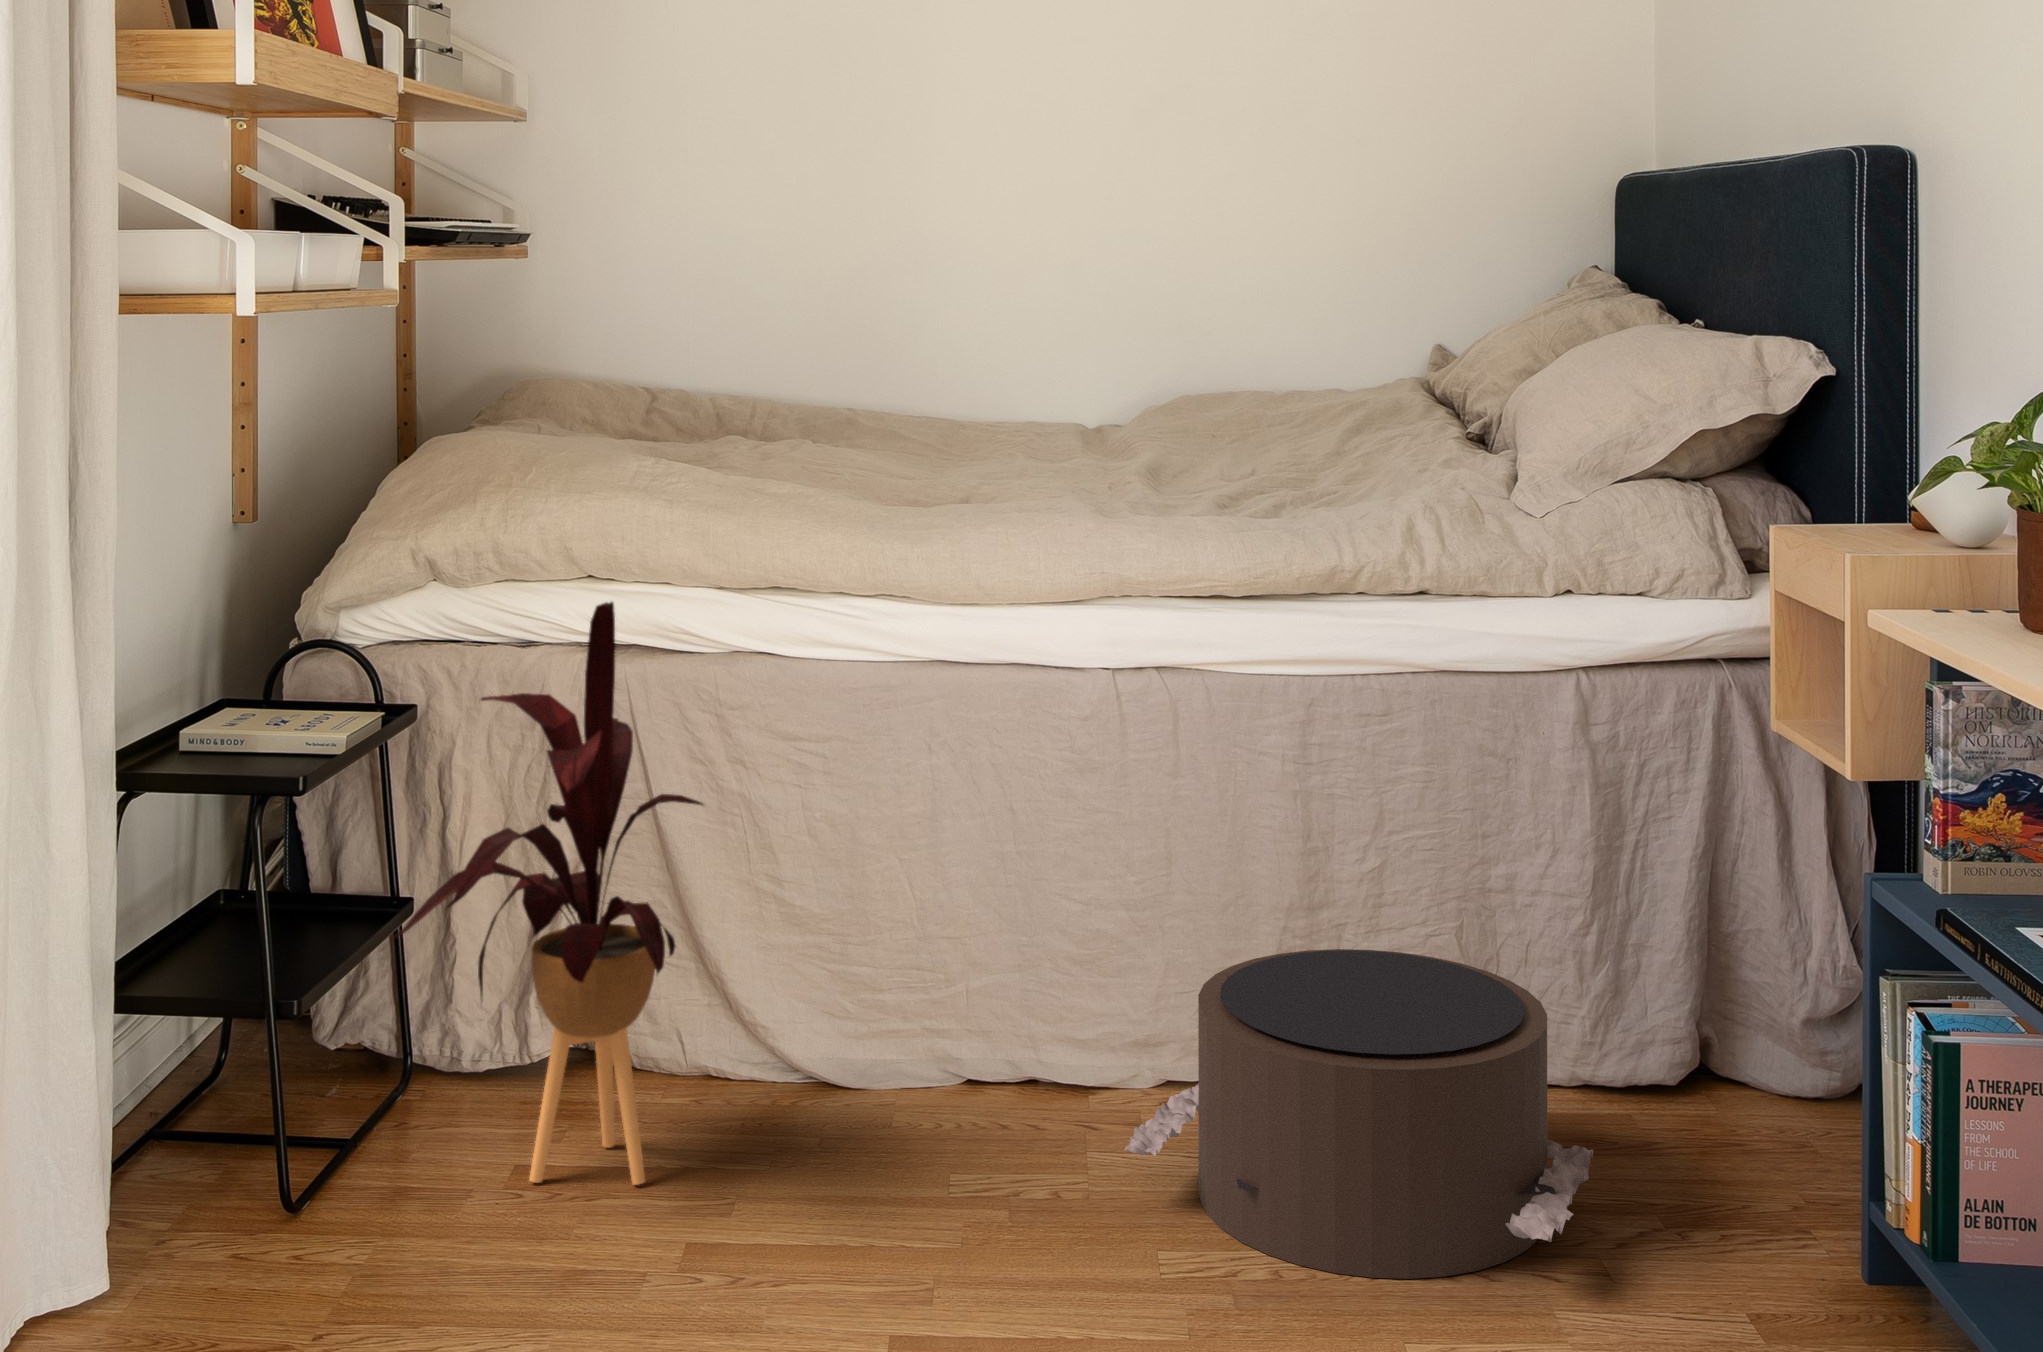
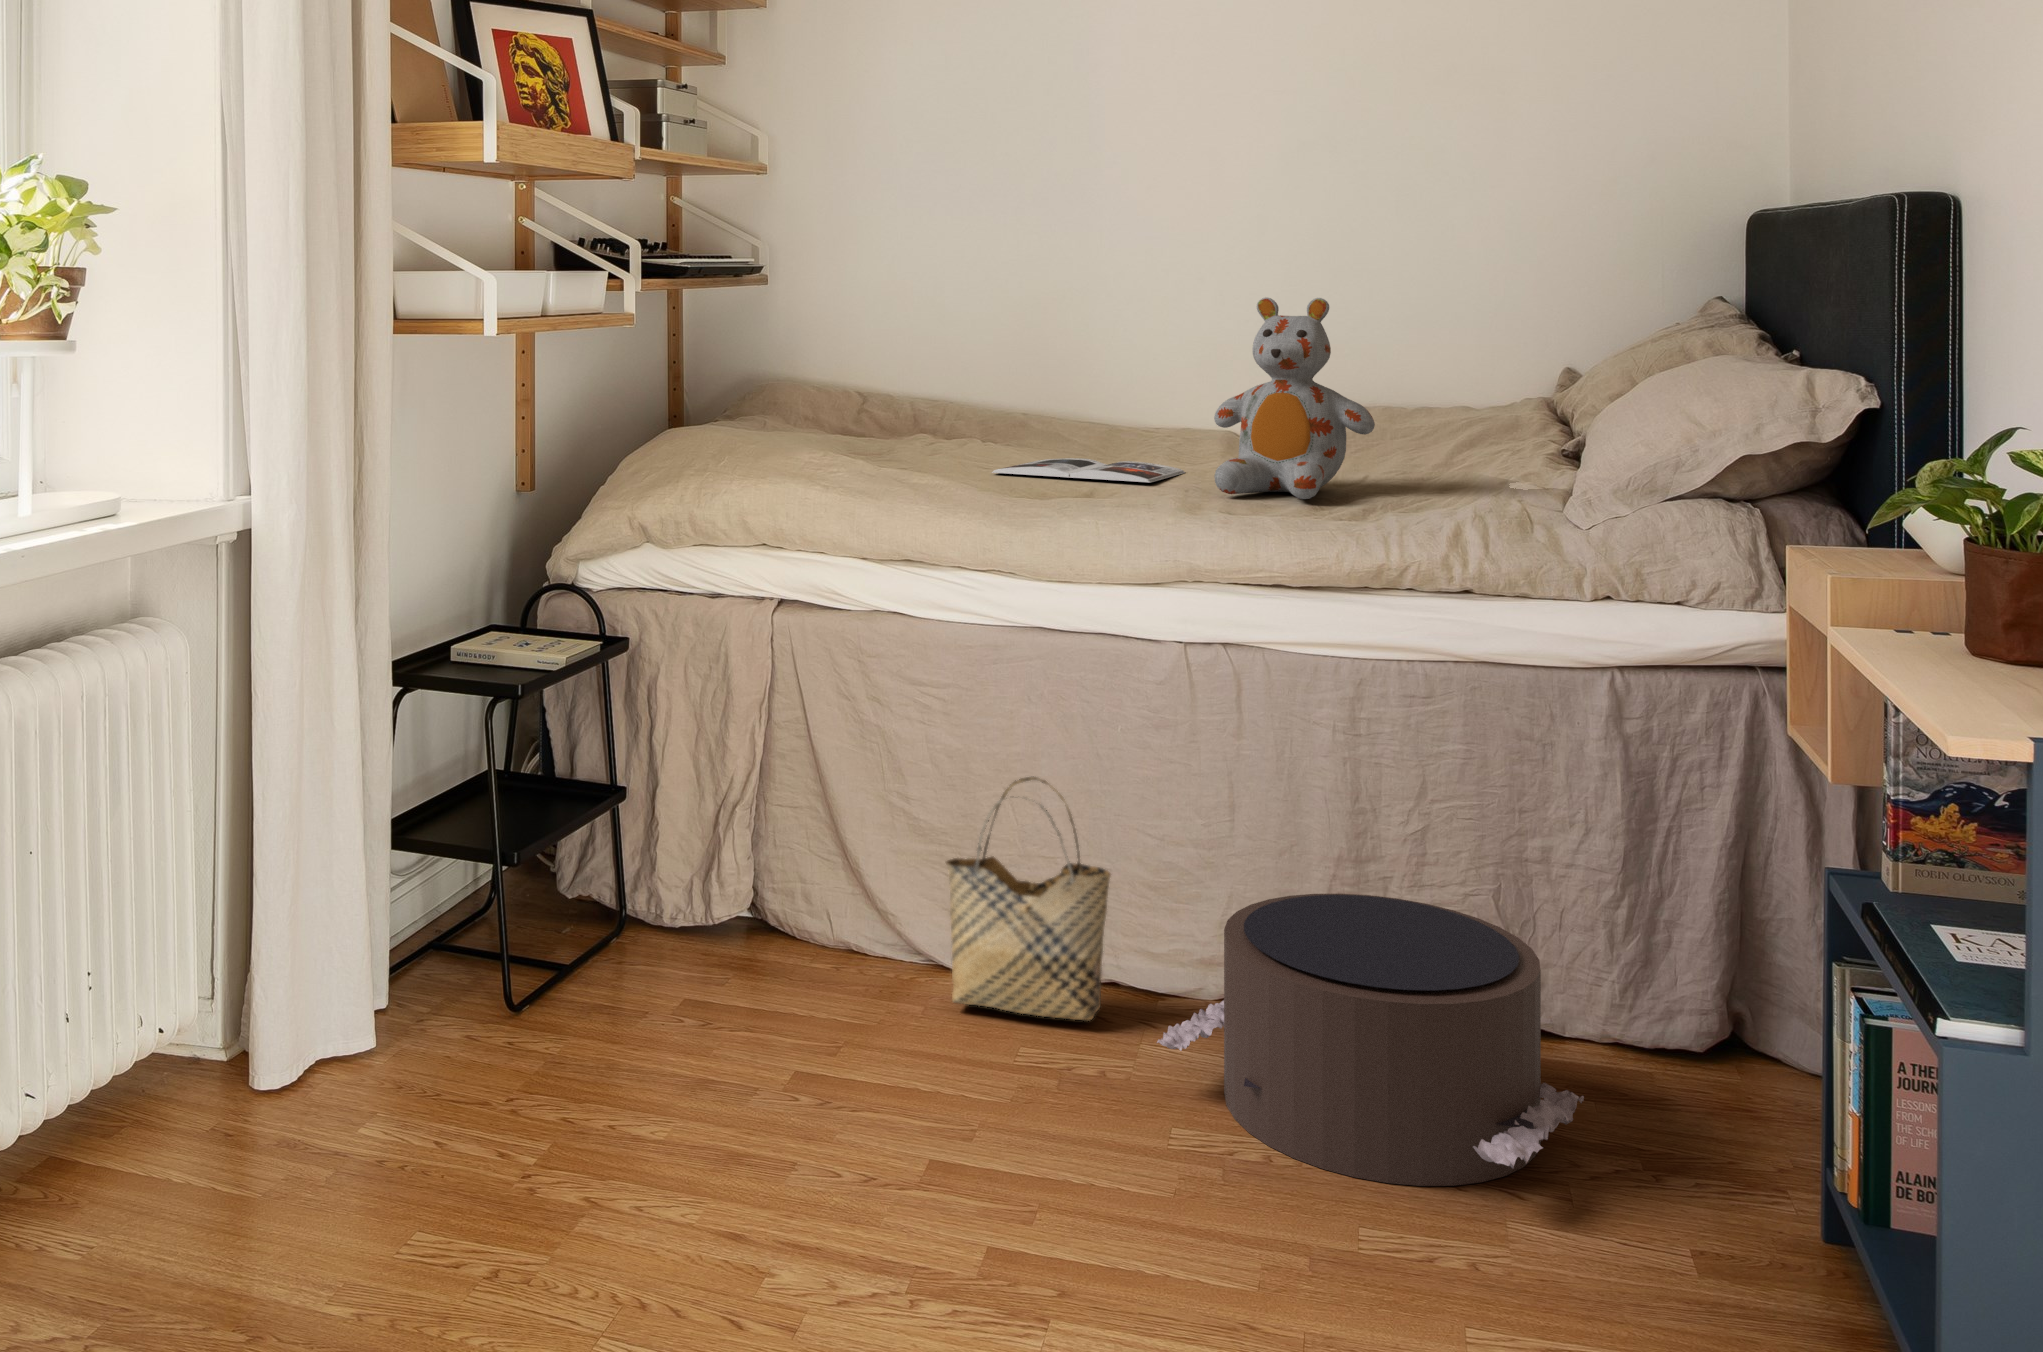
stuffed bear: none [1112,269,1295,500] -> present [1214,297,1375,499]
magazine: none [848,464,1070,488] -> present [992,458,1185,483]
house plant: present [394,602,703,1185] -> none [587,561,825,1022]
woven basket: none [844,846,1043,1133] -> present [946,777,1111,1020]

